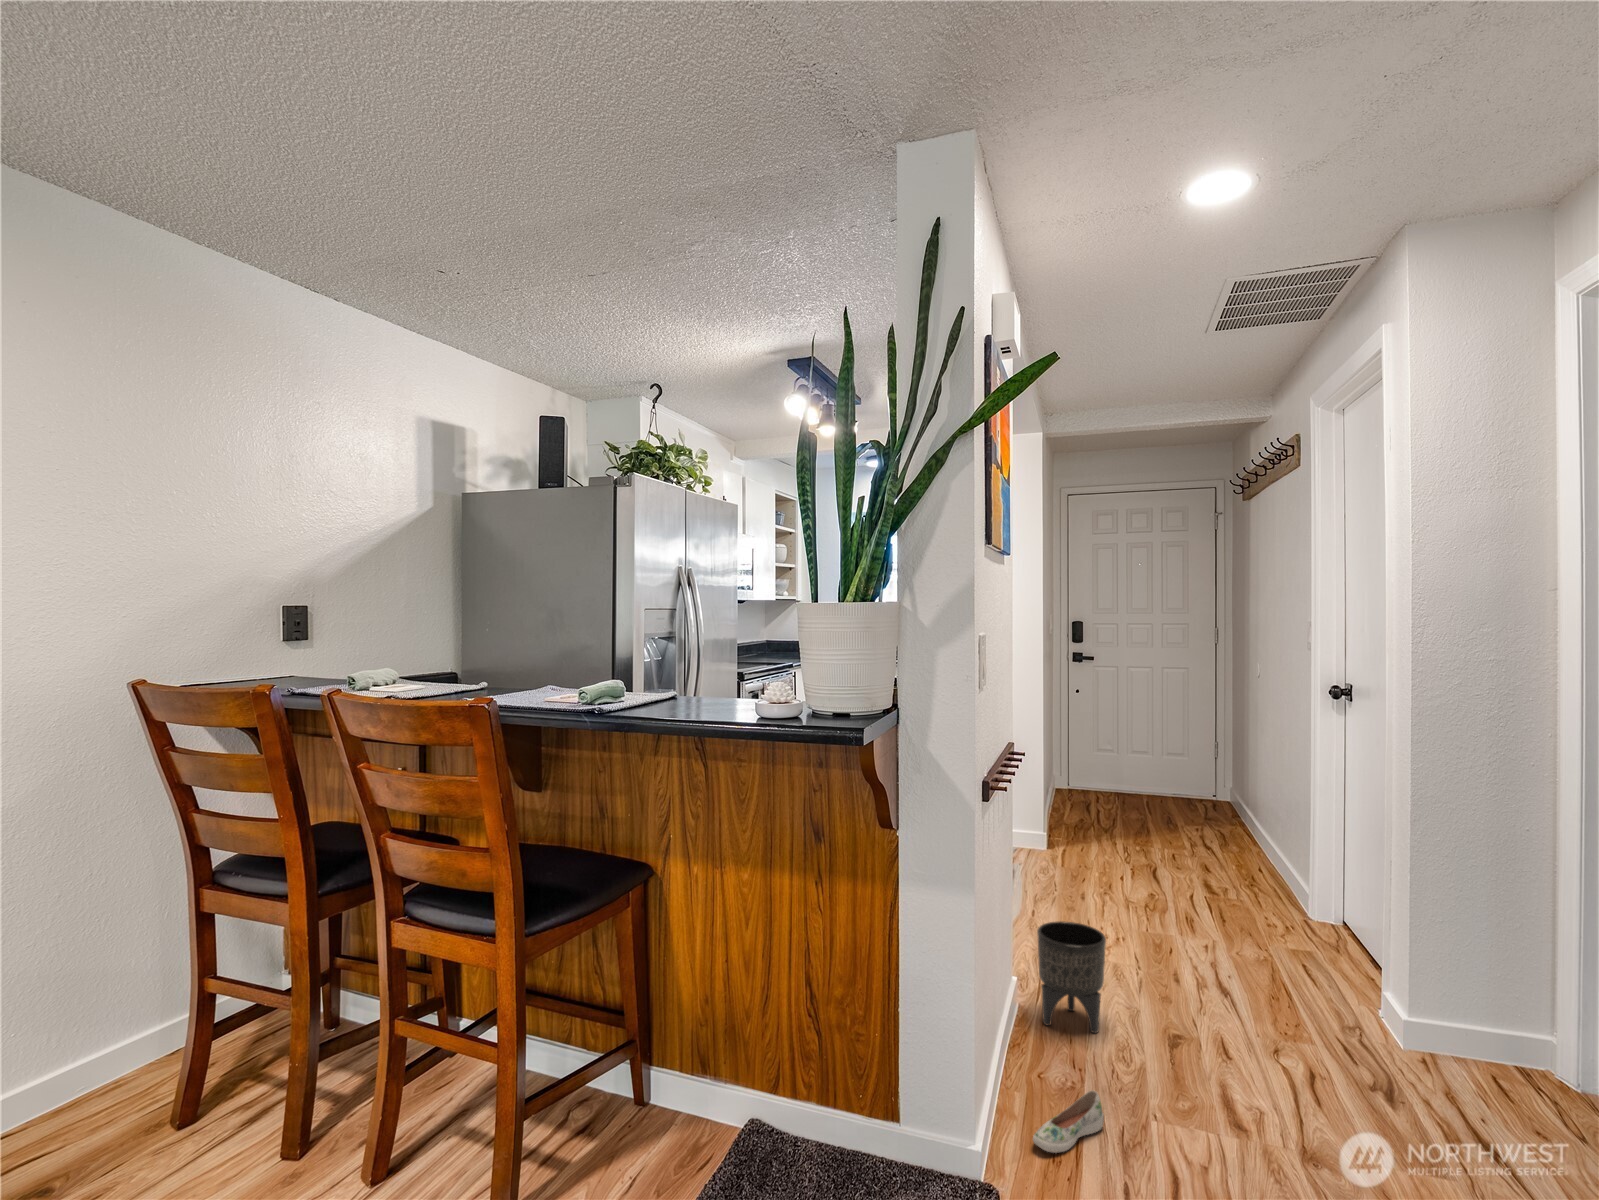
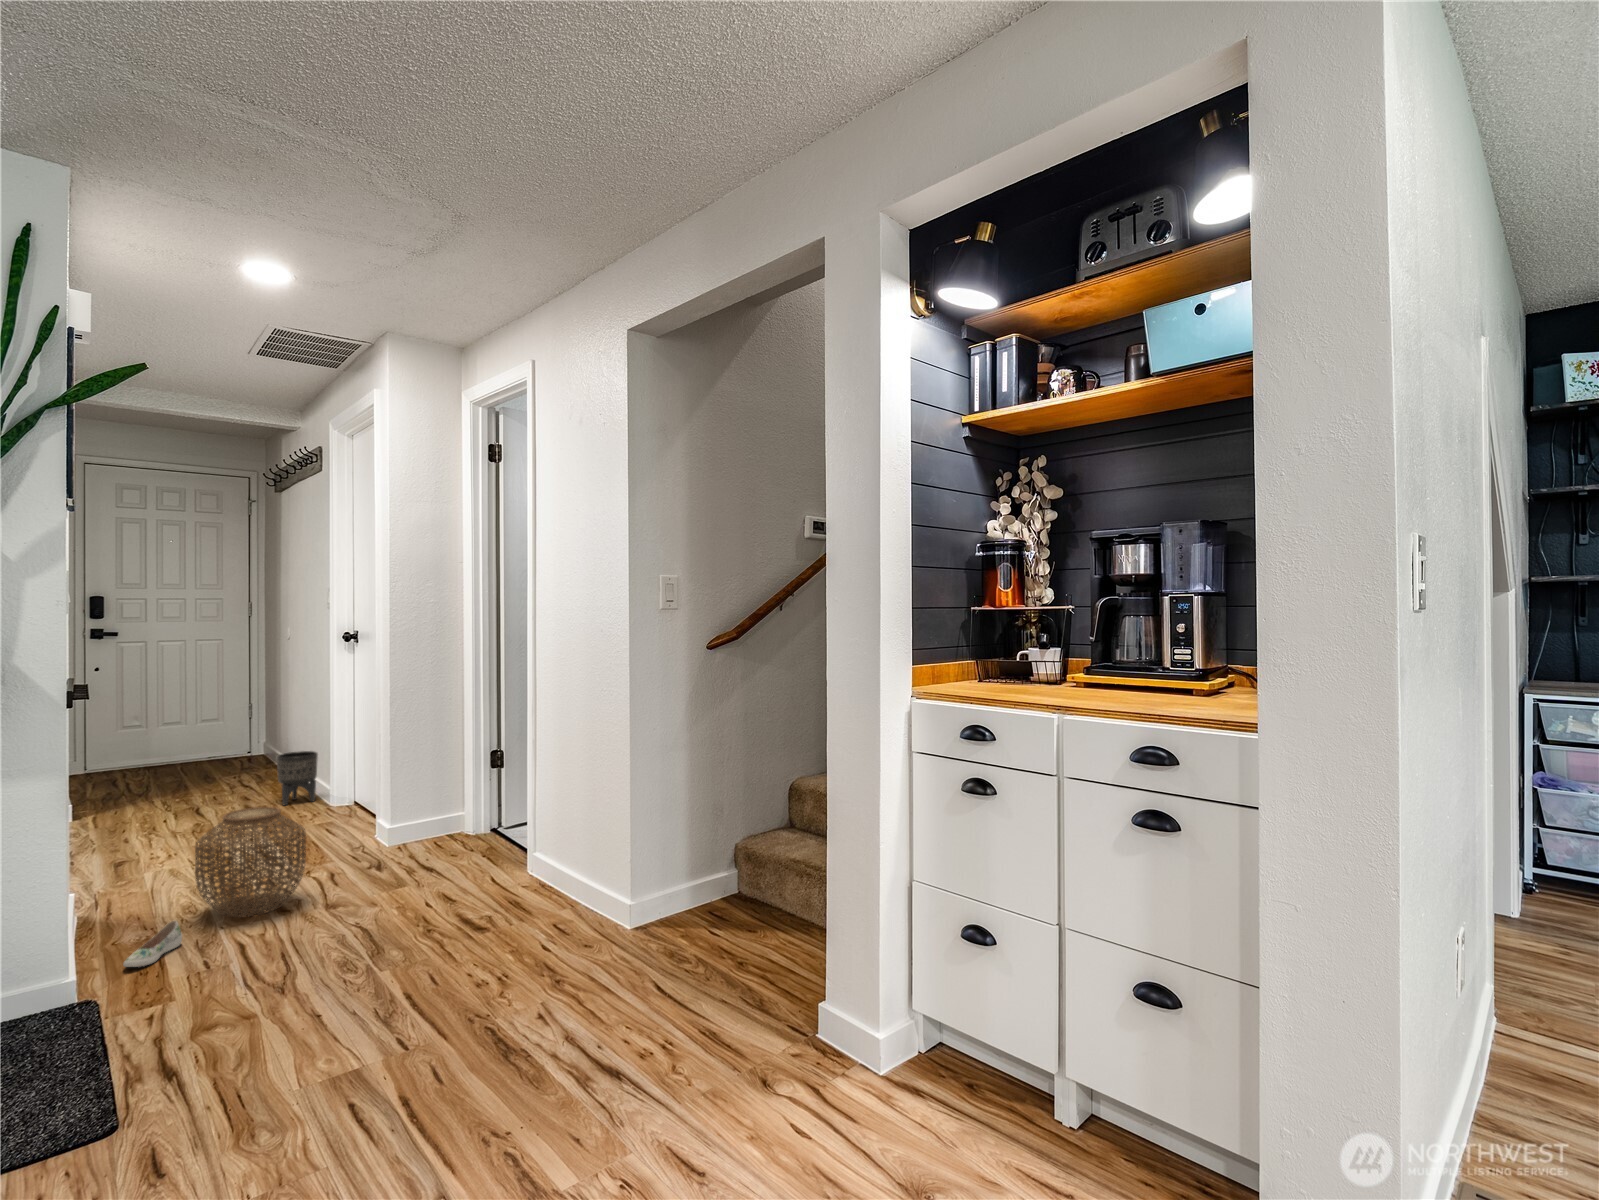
planter: present [1037,921,1106,1033] -> present [277,751,318,805]
woven basket: none [1127,945,1272,1117] -> present [195,807,306,917]

